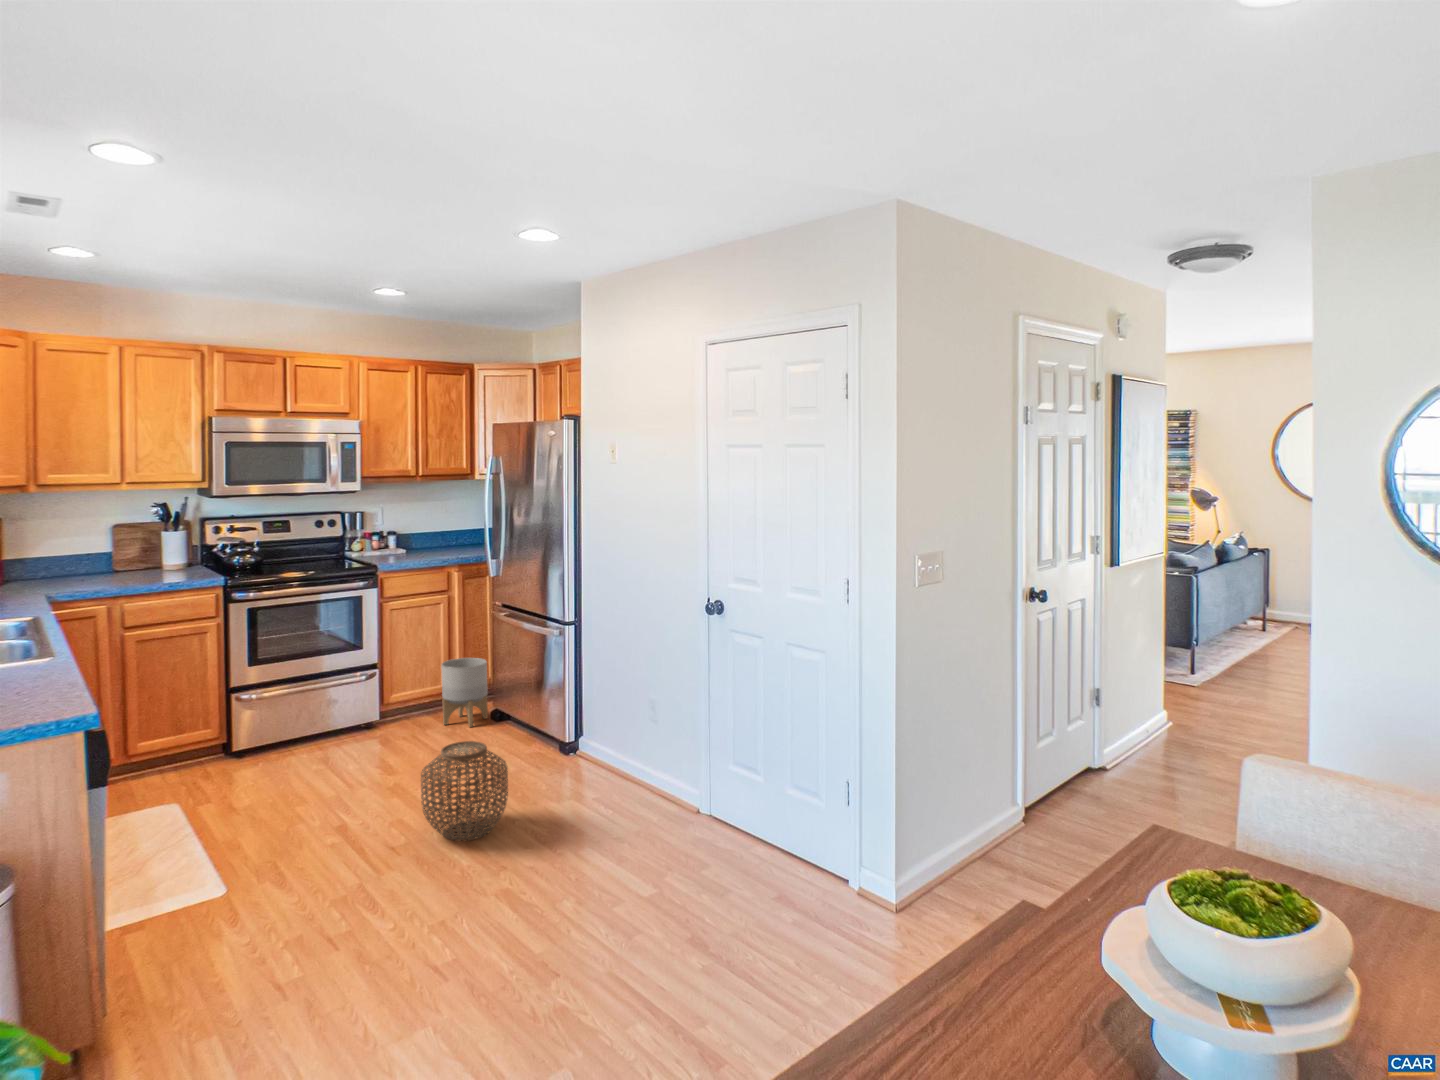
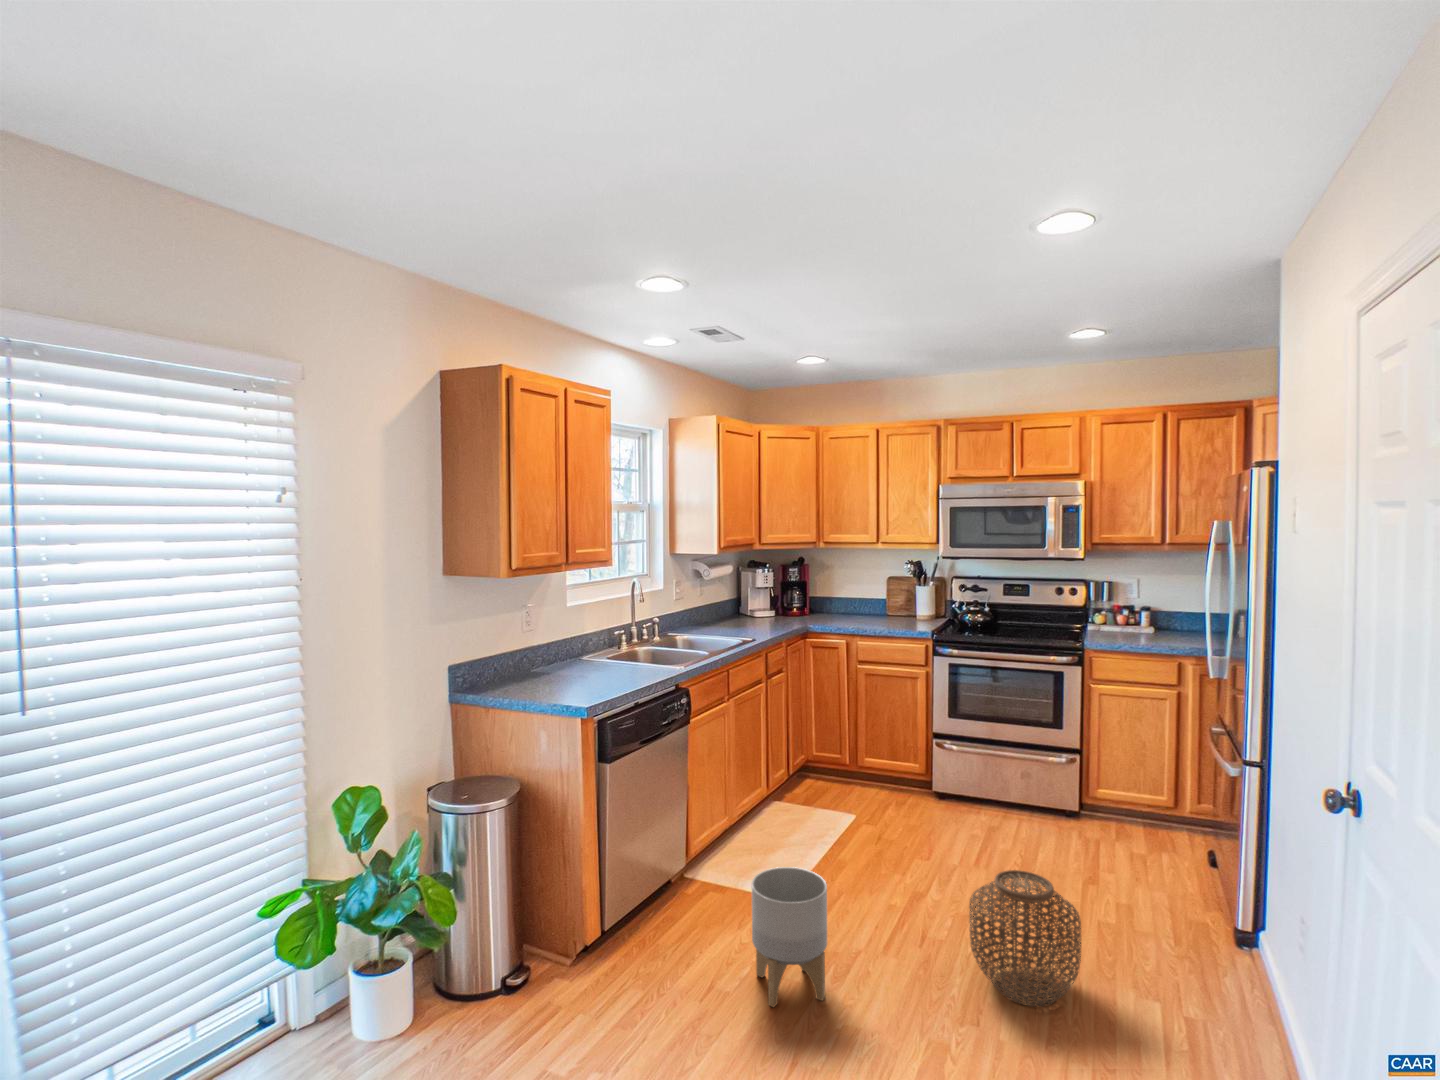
planter: present [441,658,488,727] -> present [752,867,827,1007]

